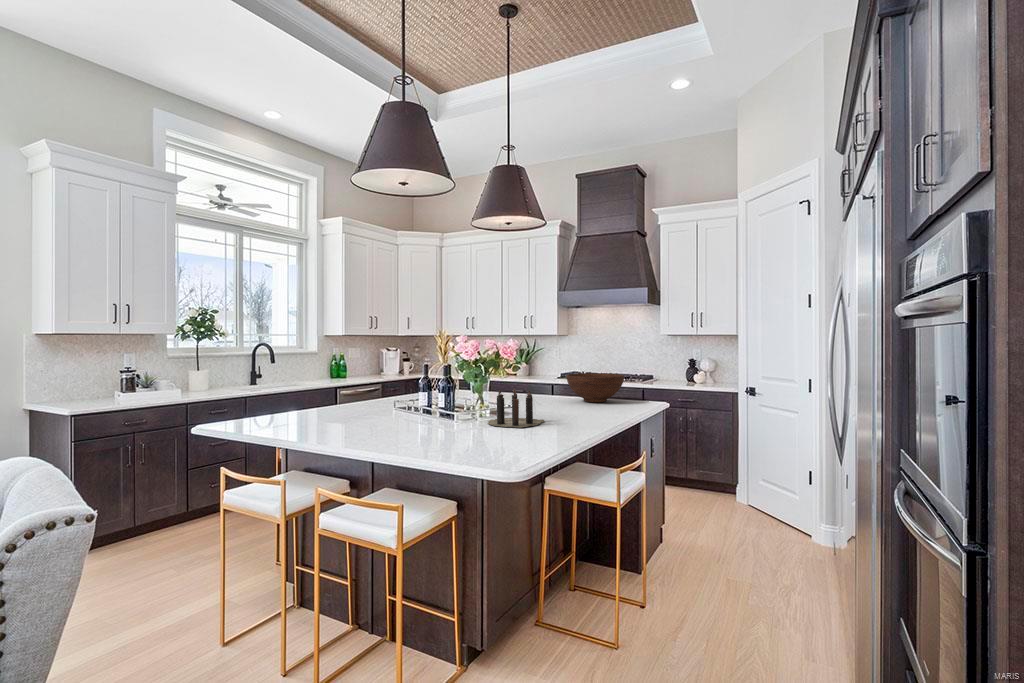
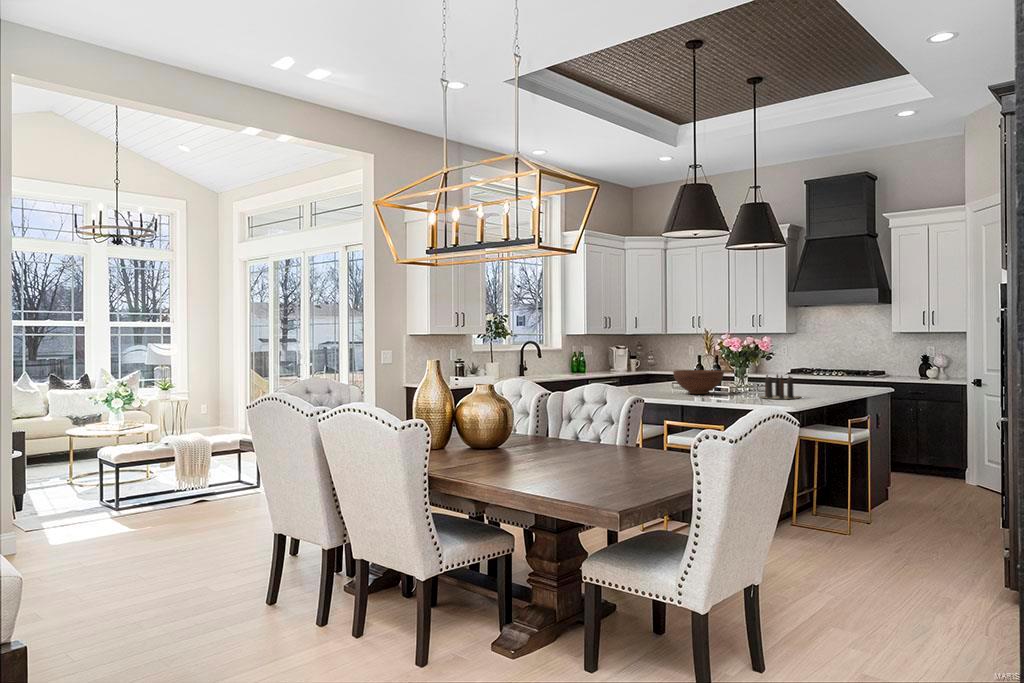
fruit bowl: present [567,374,624,402] -> present [673,370,724,394]

